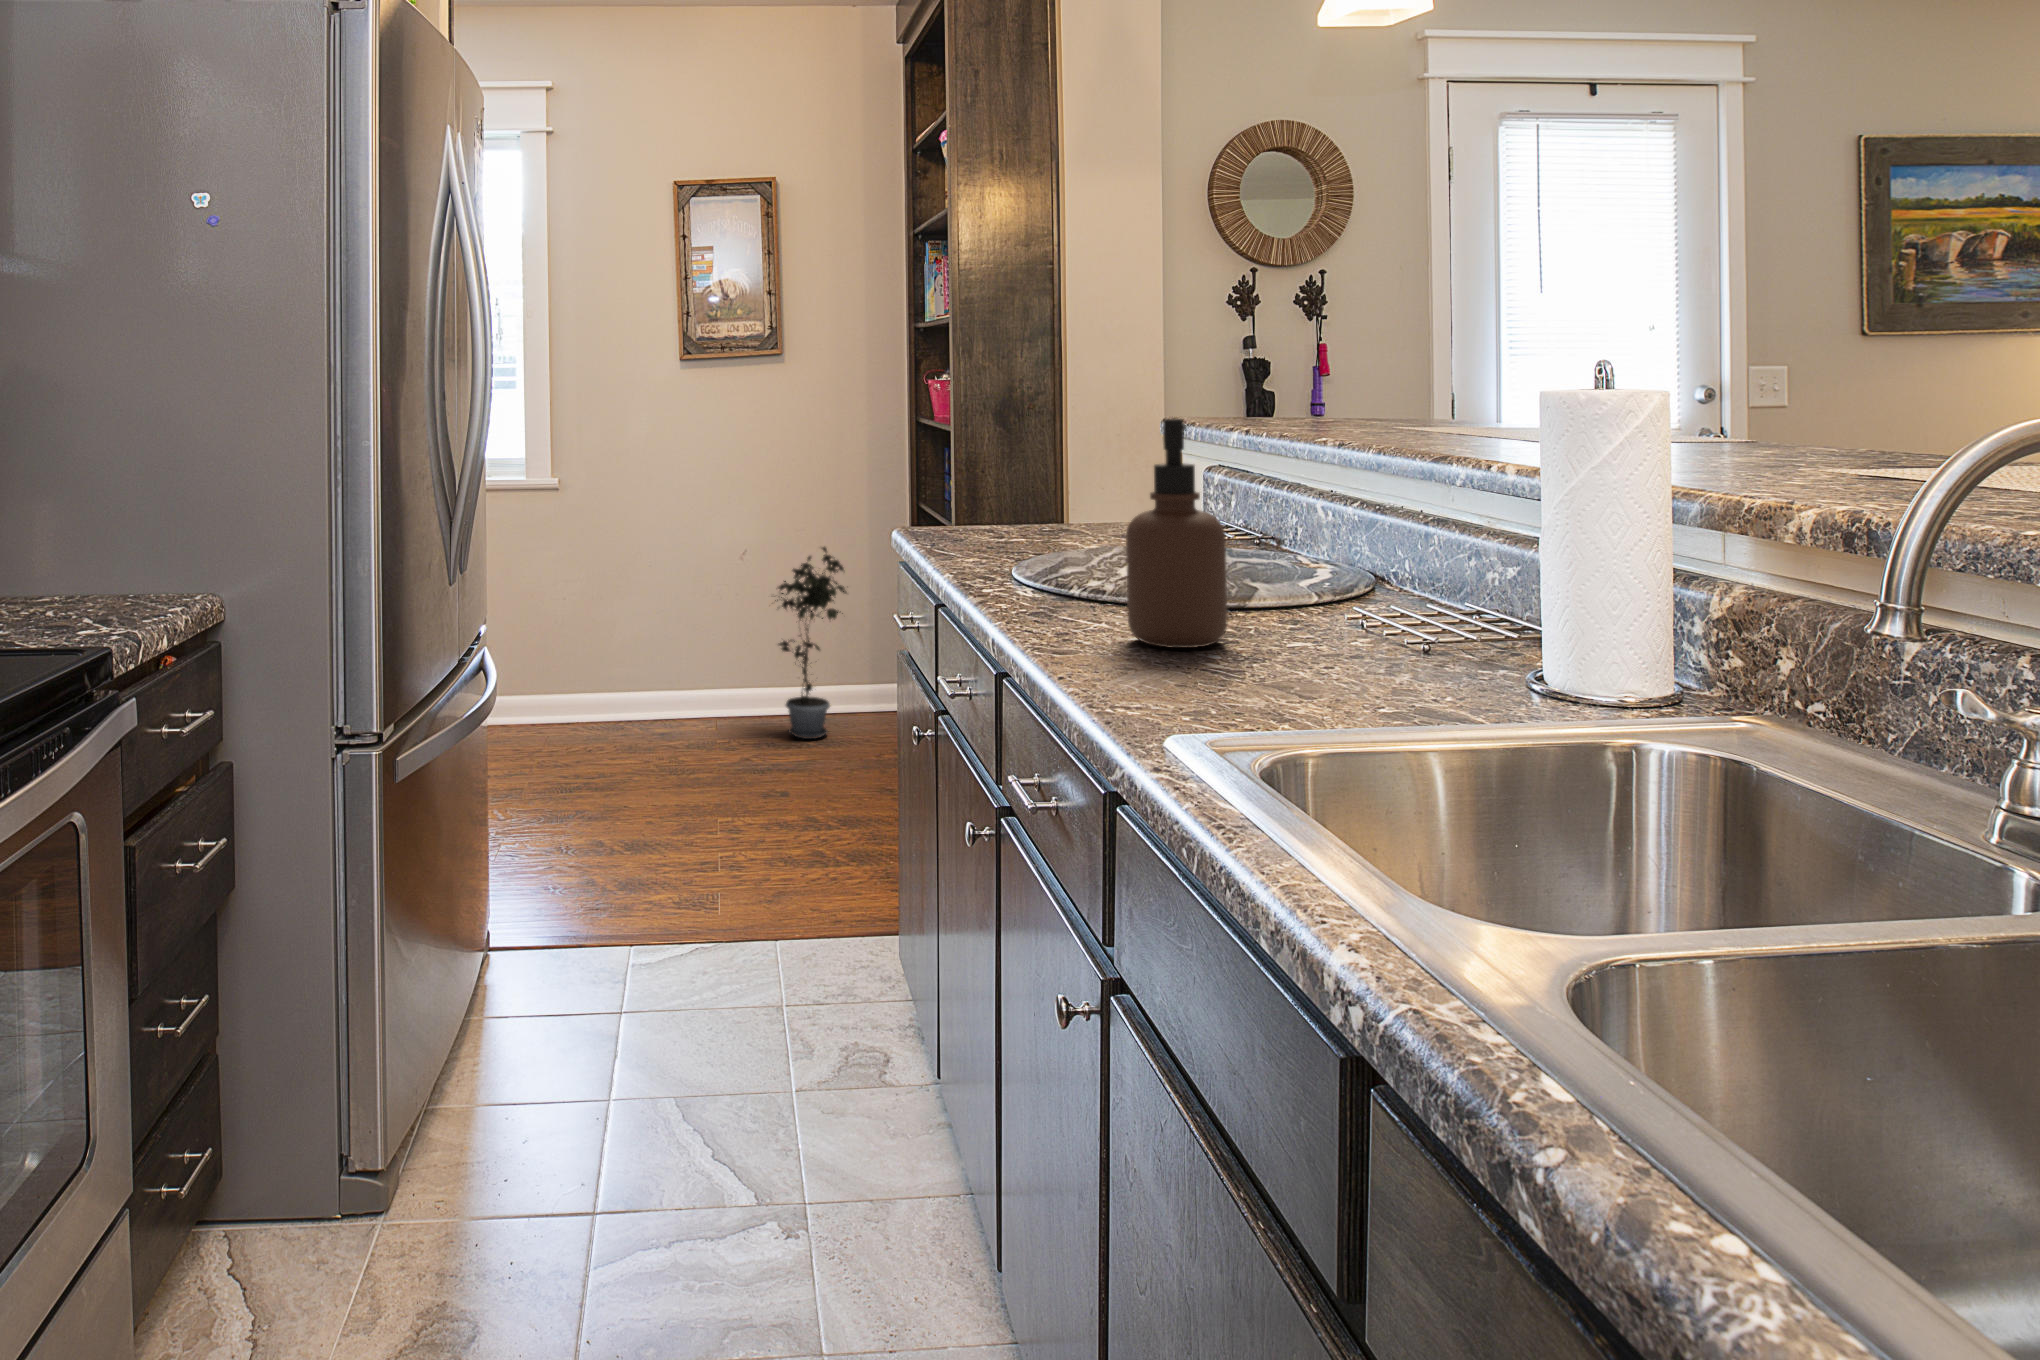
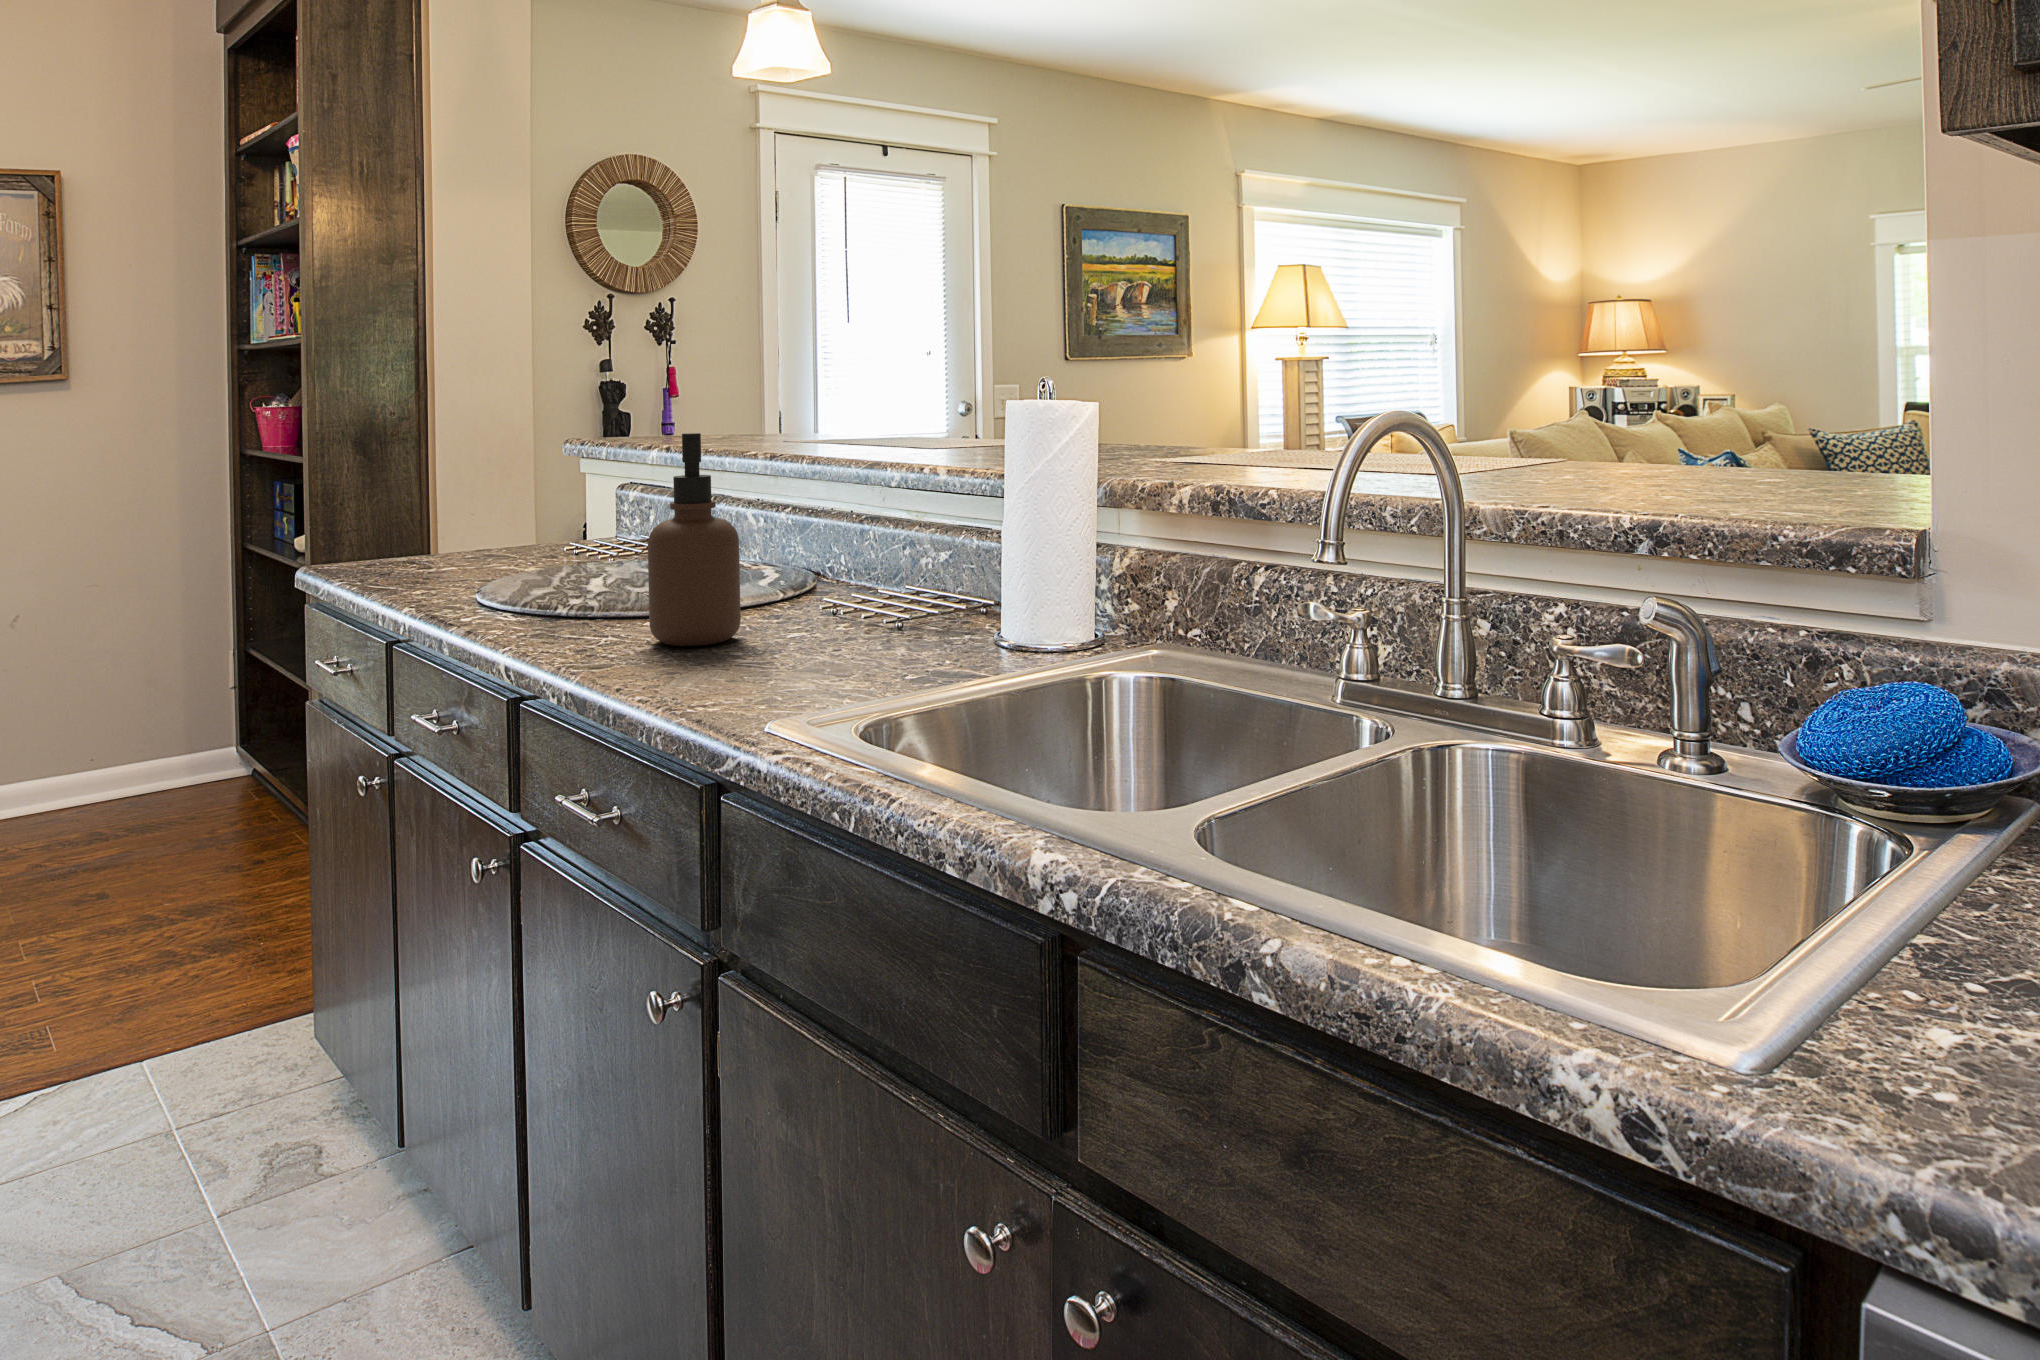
potted plant: present [775,547,847,739] -> none [56,596,166,820]

